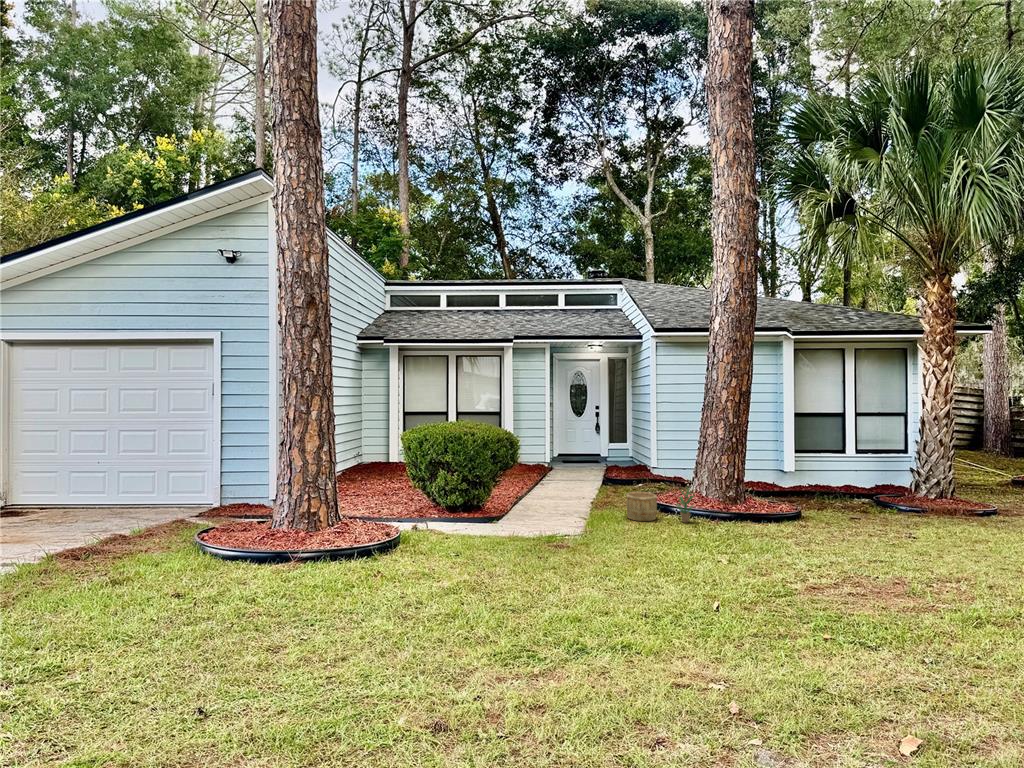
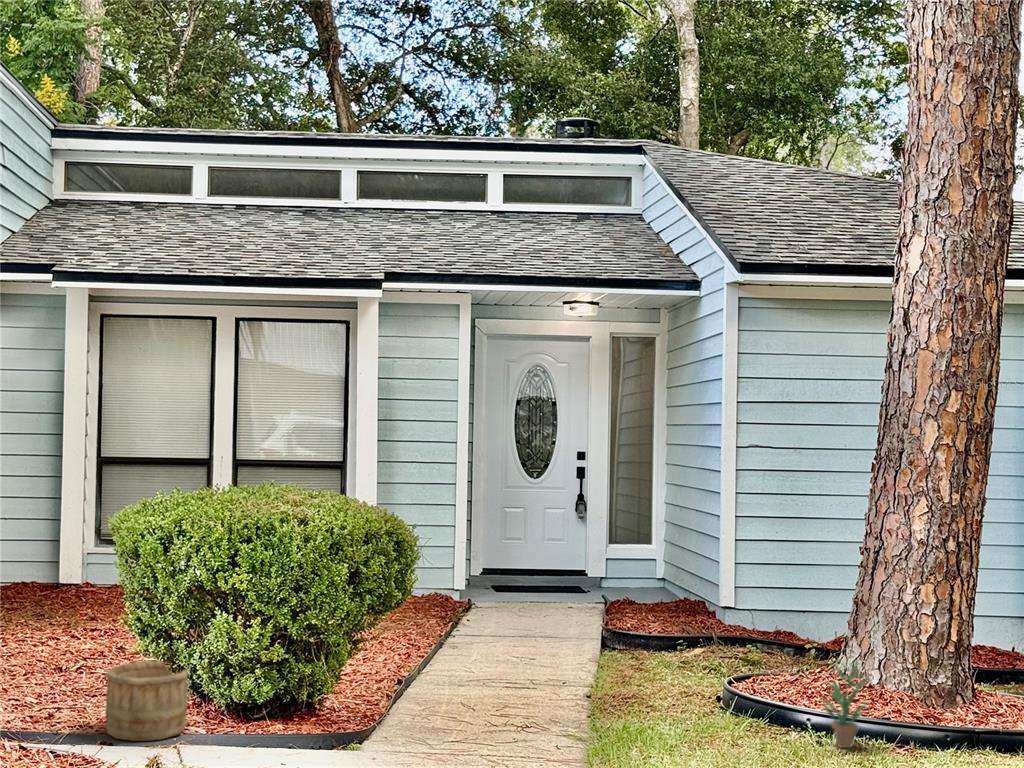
wooden bucket: present [626,491,657,521] -> present [105,661,188,741]

